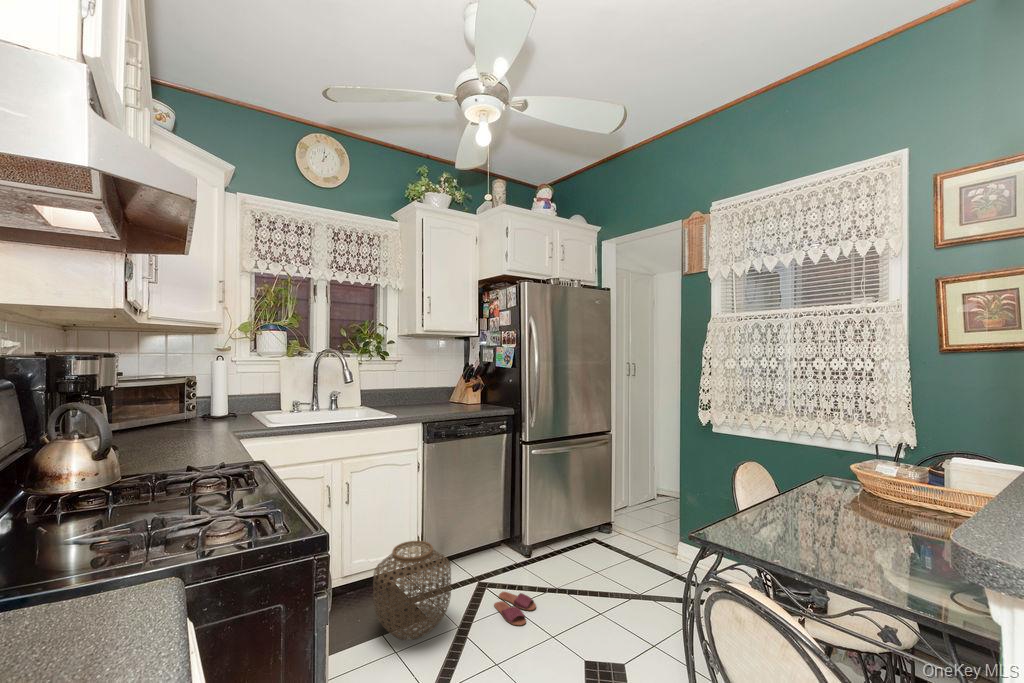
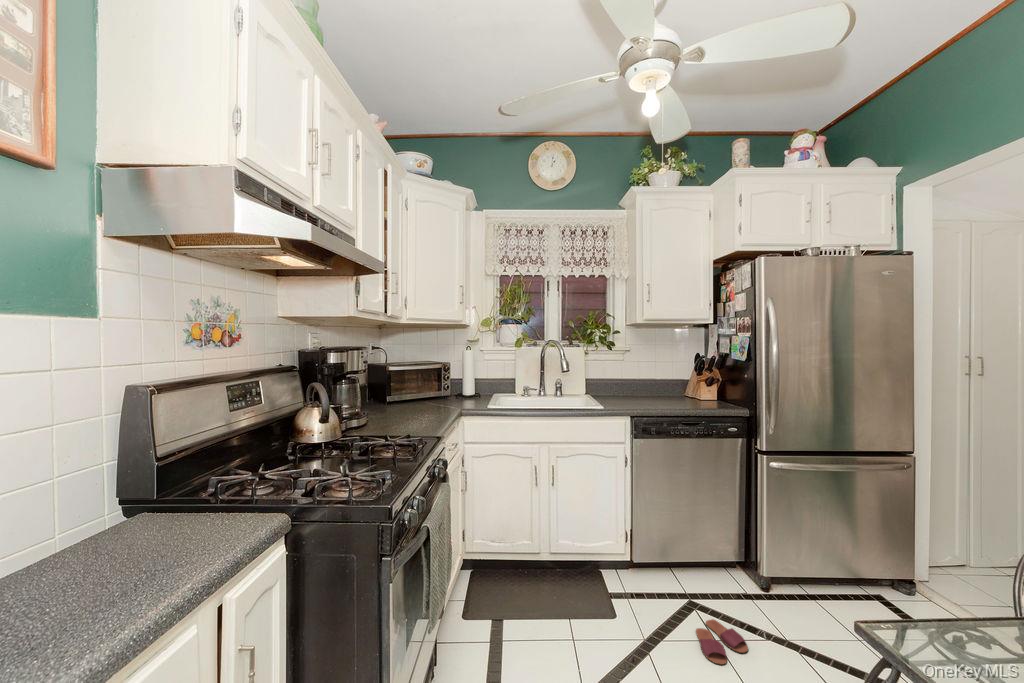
woven basket: present [373,541,451,640] -> none [562,534,640,633]

